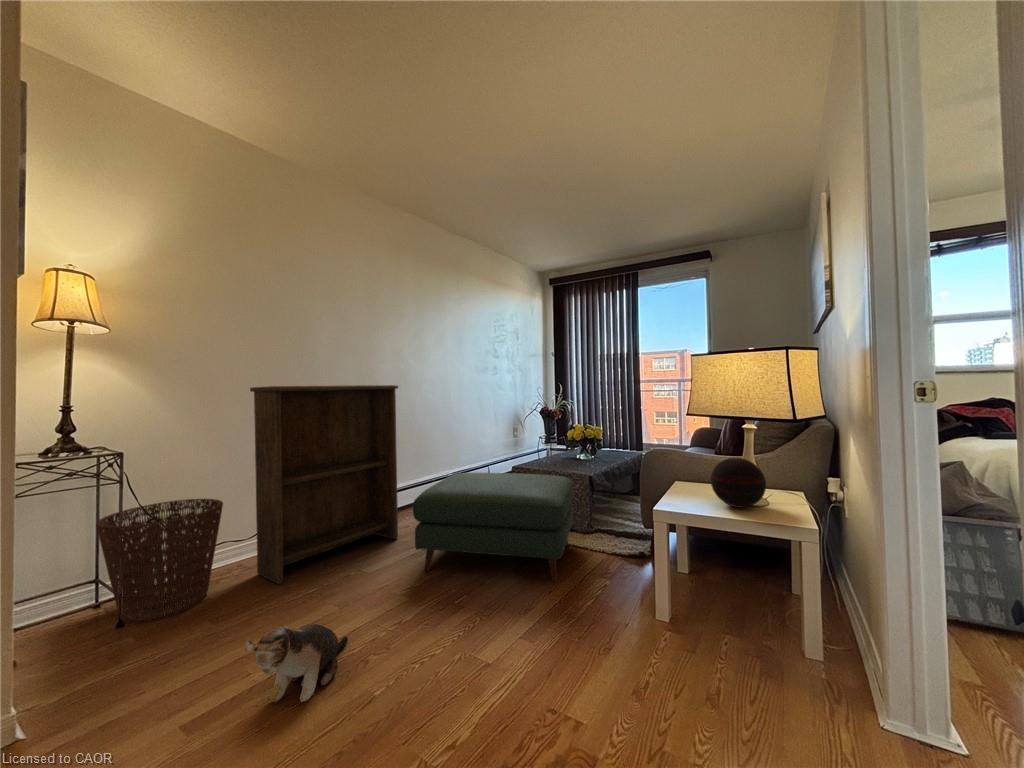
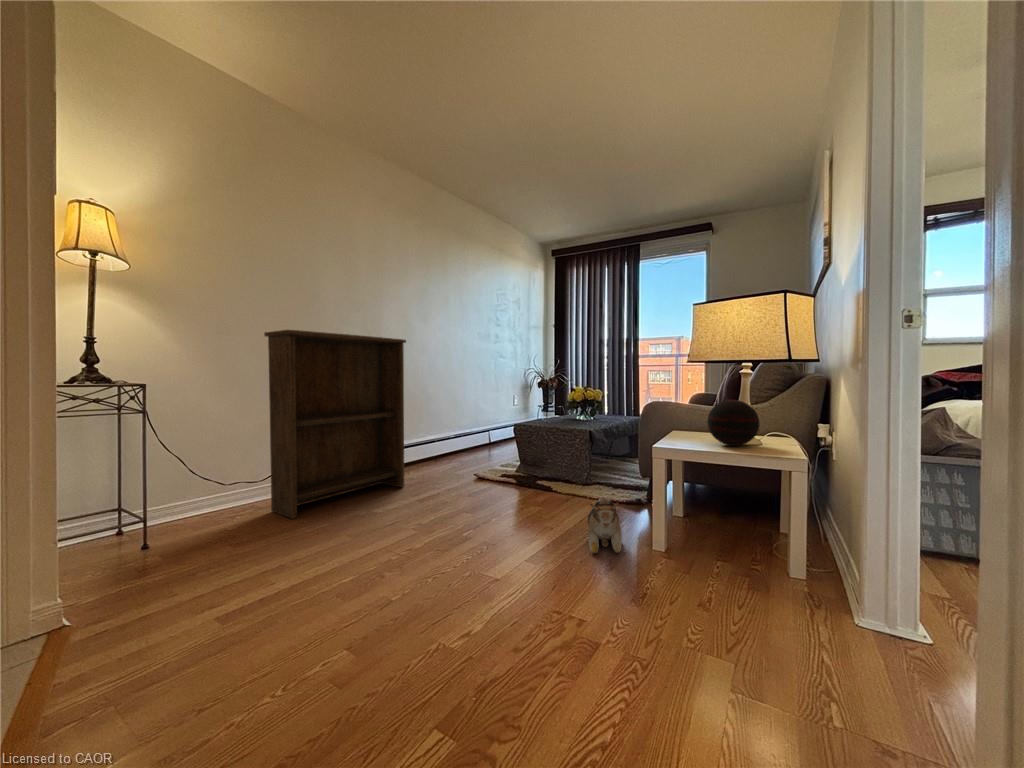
ottoman: present [413,473,574,582] -> none [422,425,574,521]
basket: present [96,499,223,623] -> none [120,437,240,545]
plush toy: present [244,624,348,703] -> present [588,497,621,553]

